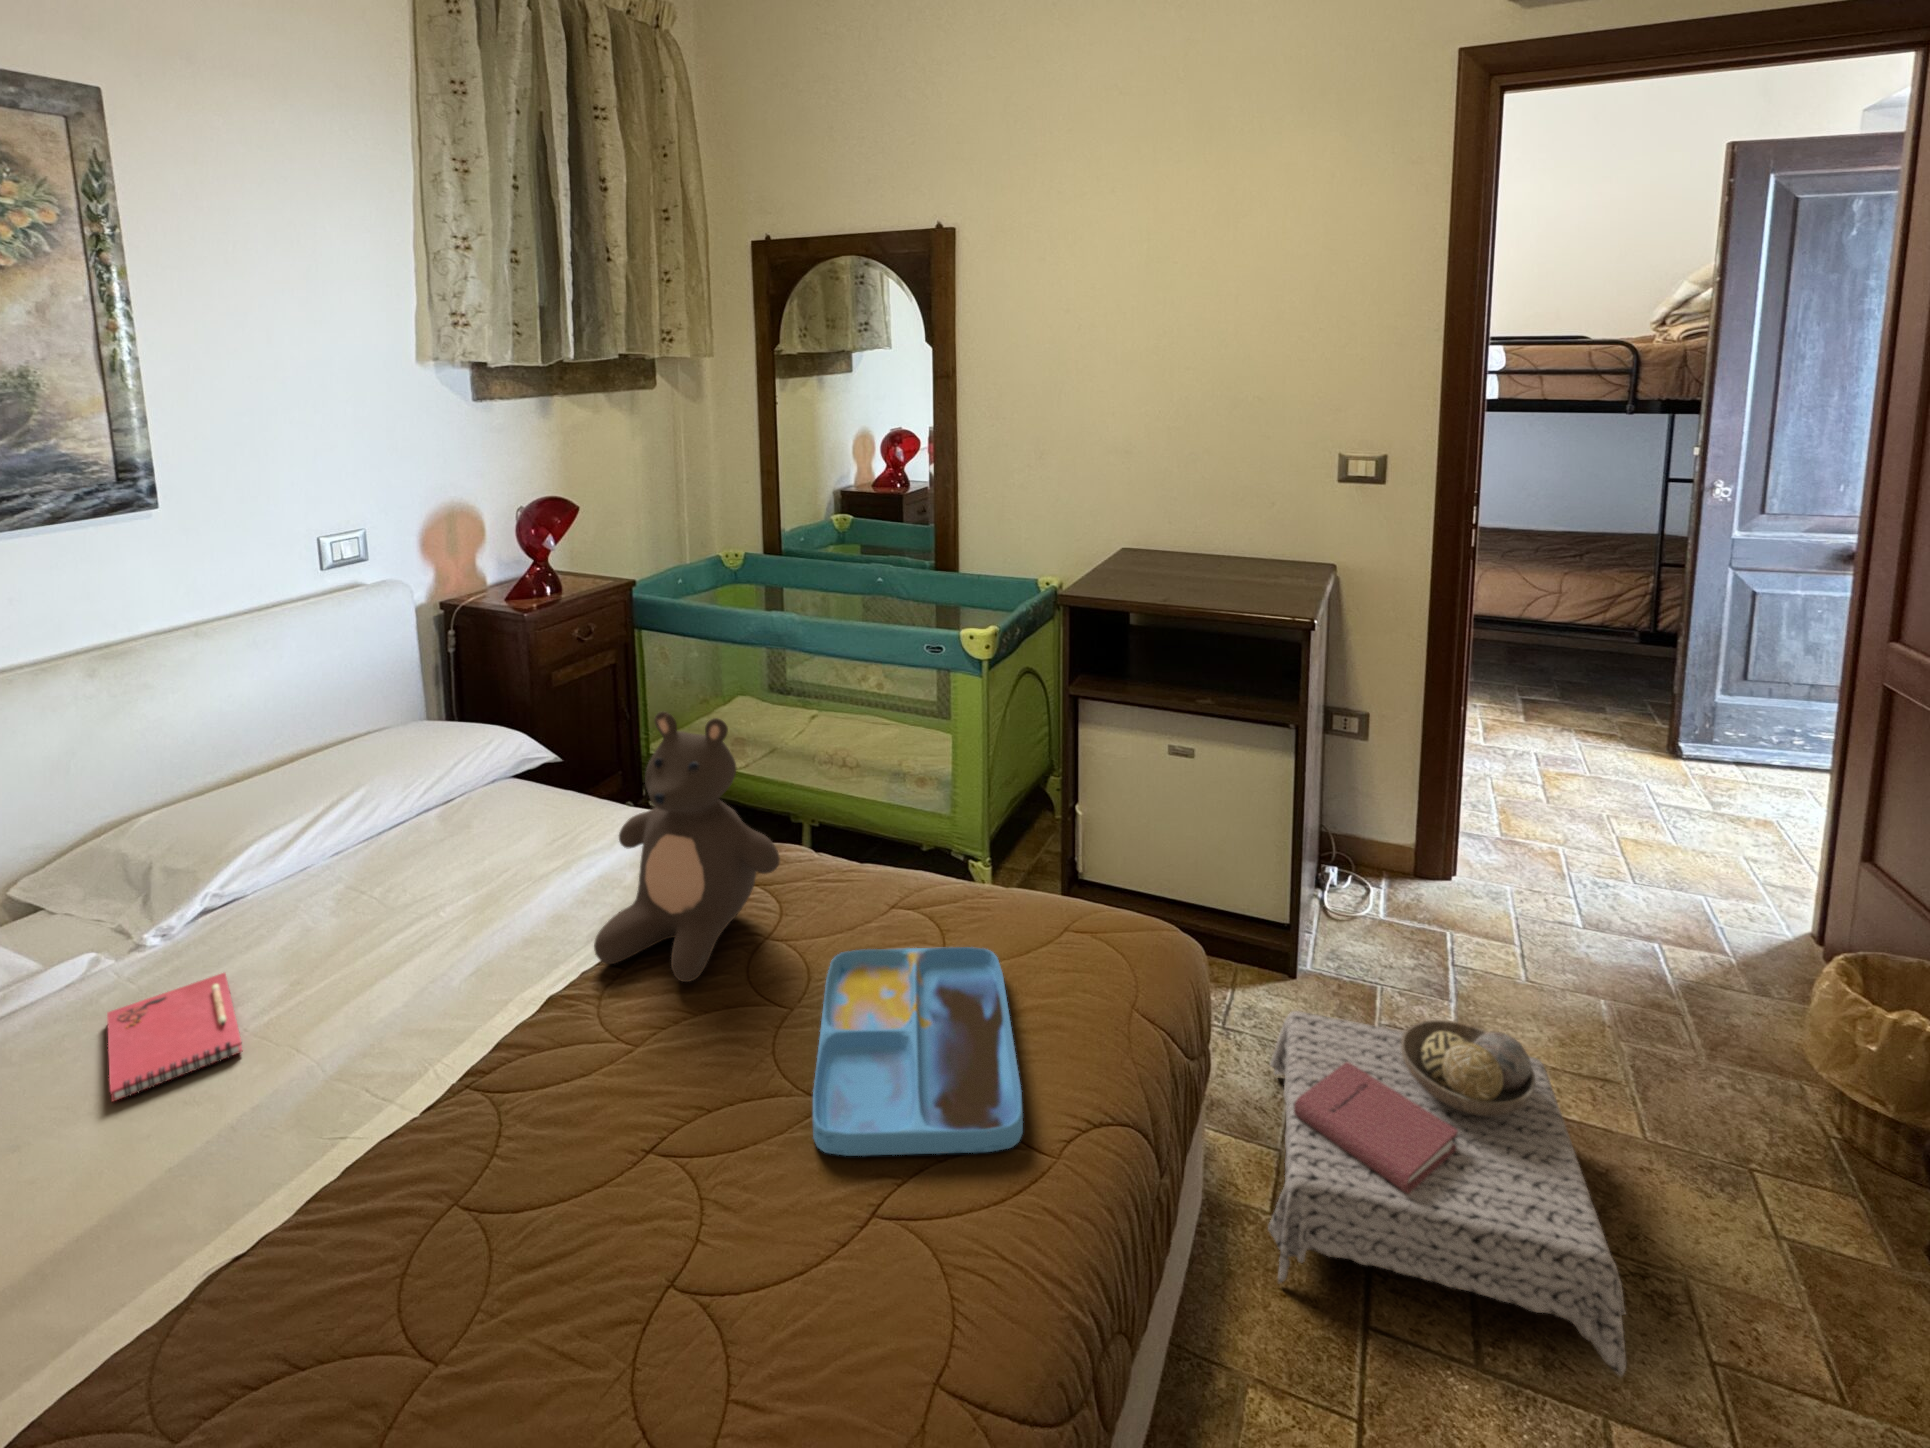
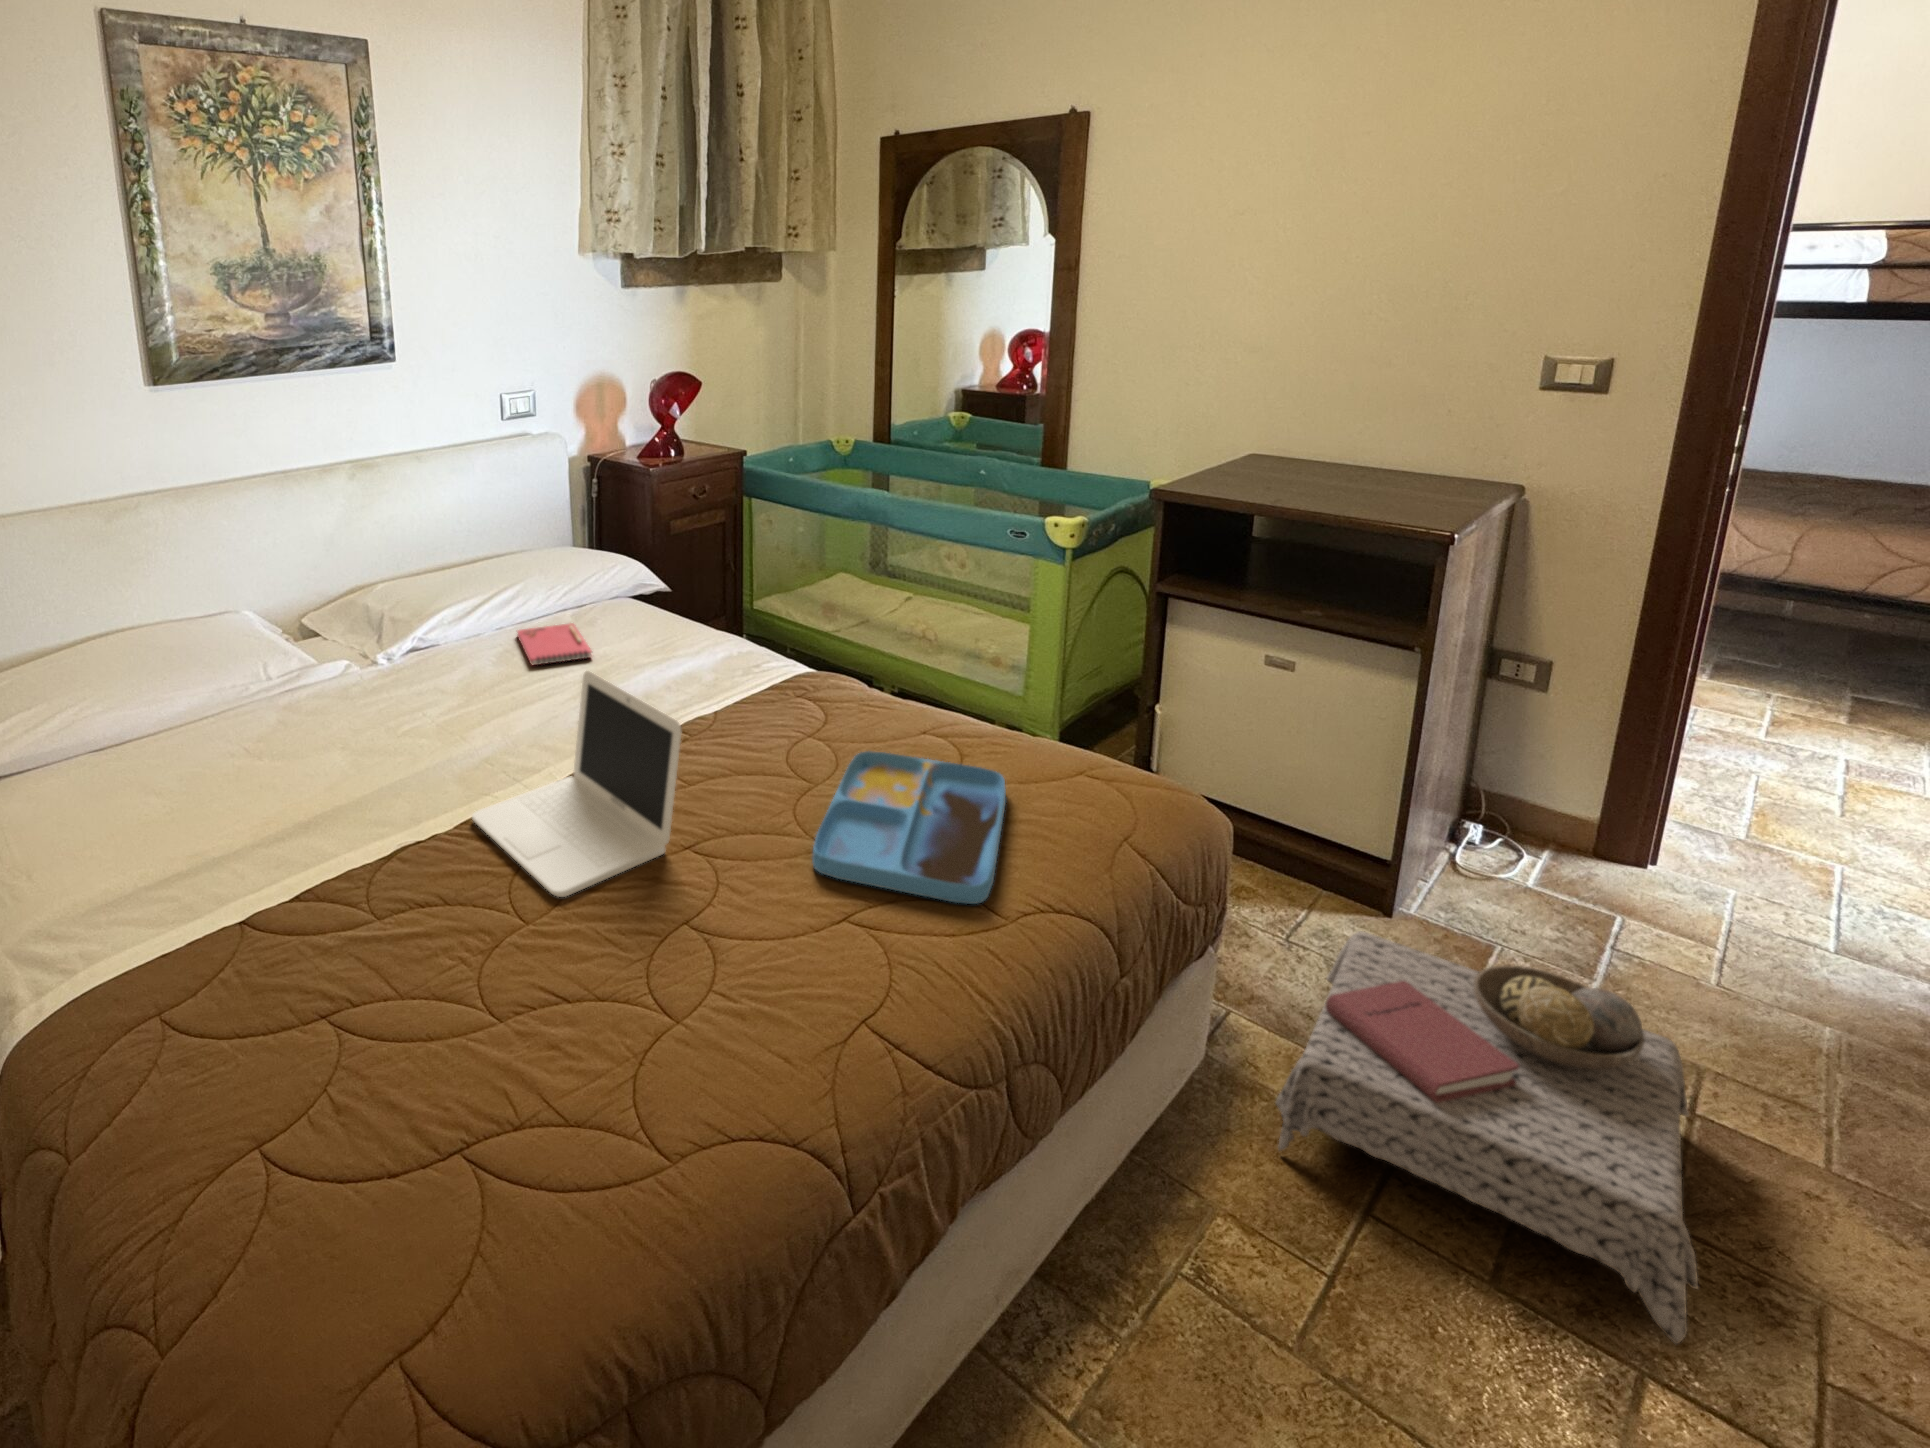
teddy bear: present [594,712,780,982] -> none [670,537,823,750]
laptop: none [318,932,633,1311] -> present [472,671,682,897]
notebook: present [107,973,243,1102] -> present [517,623,592,665]

